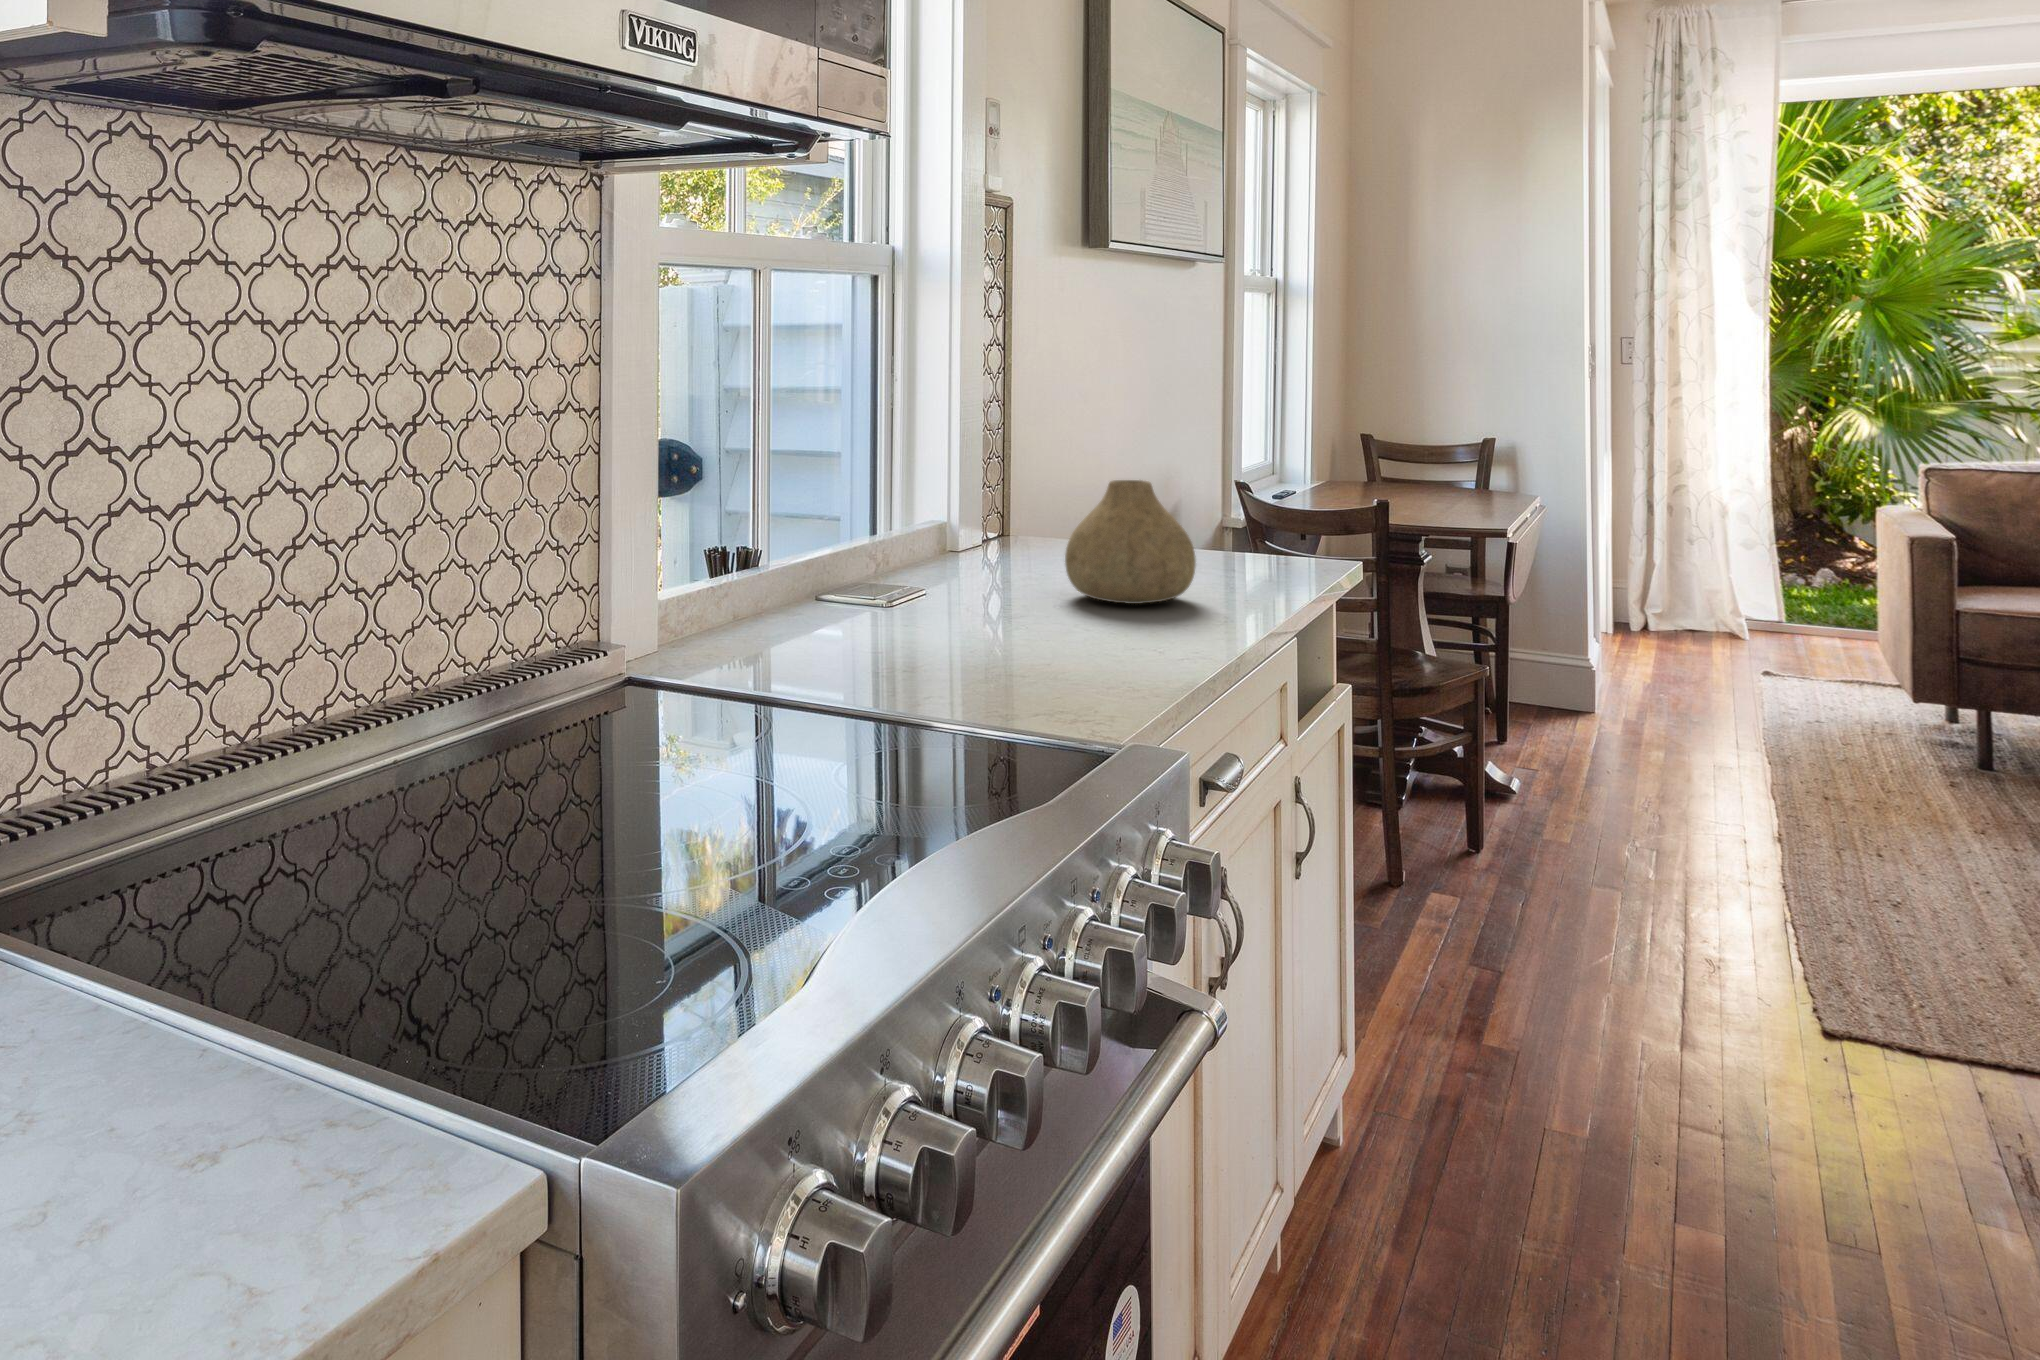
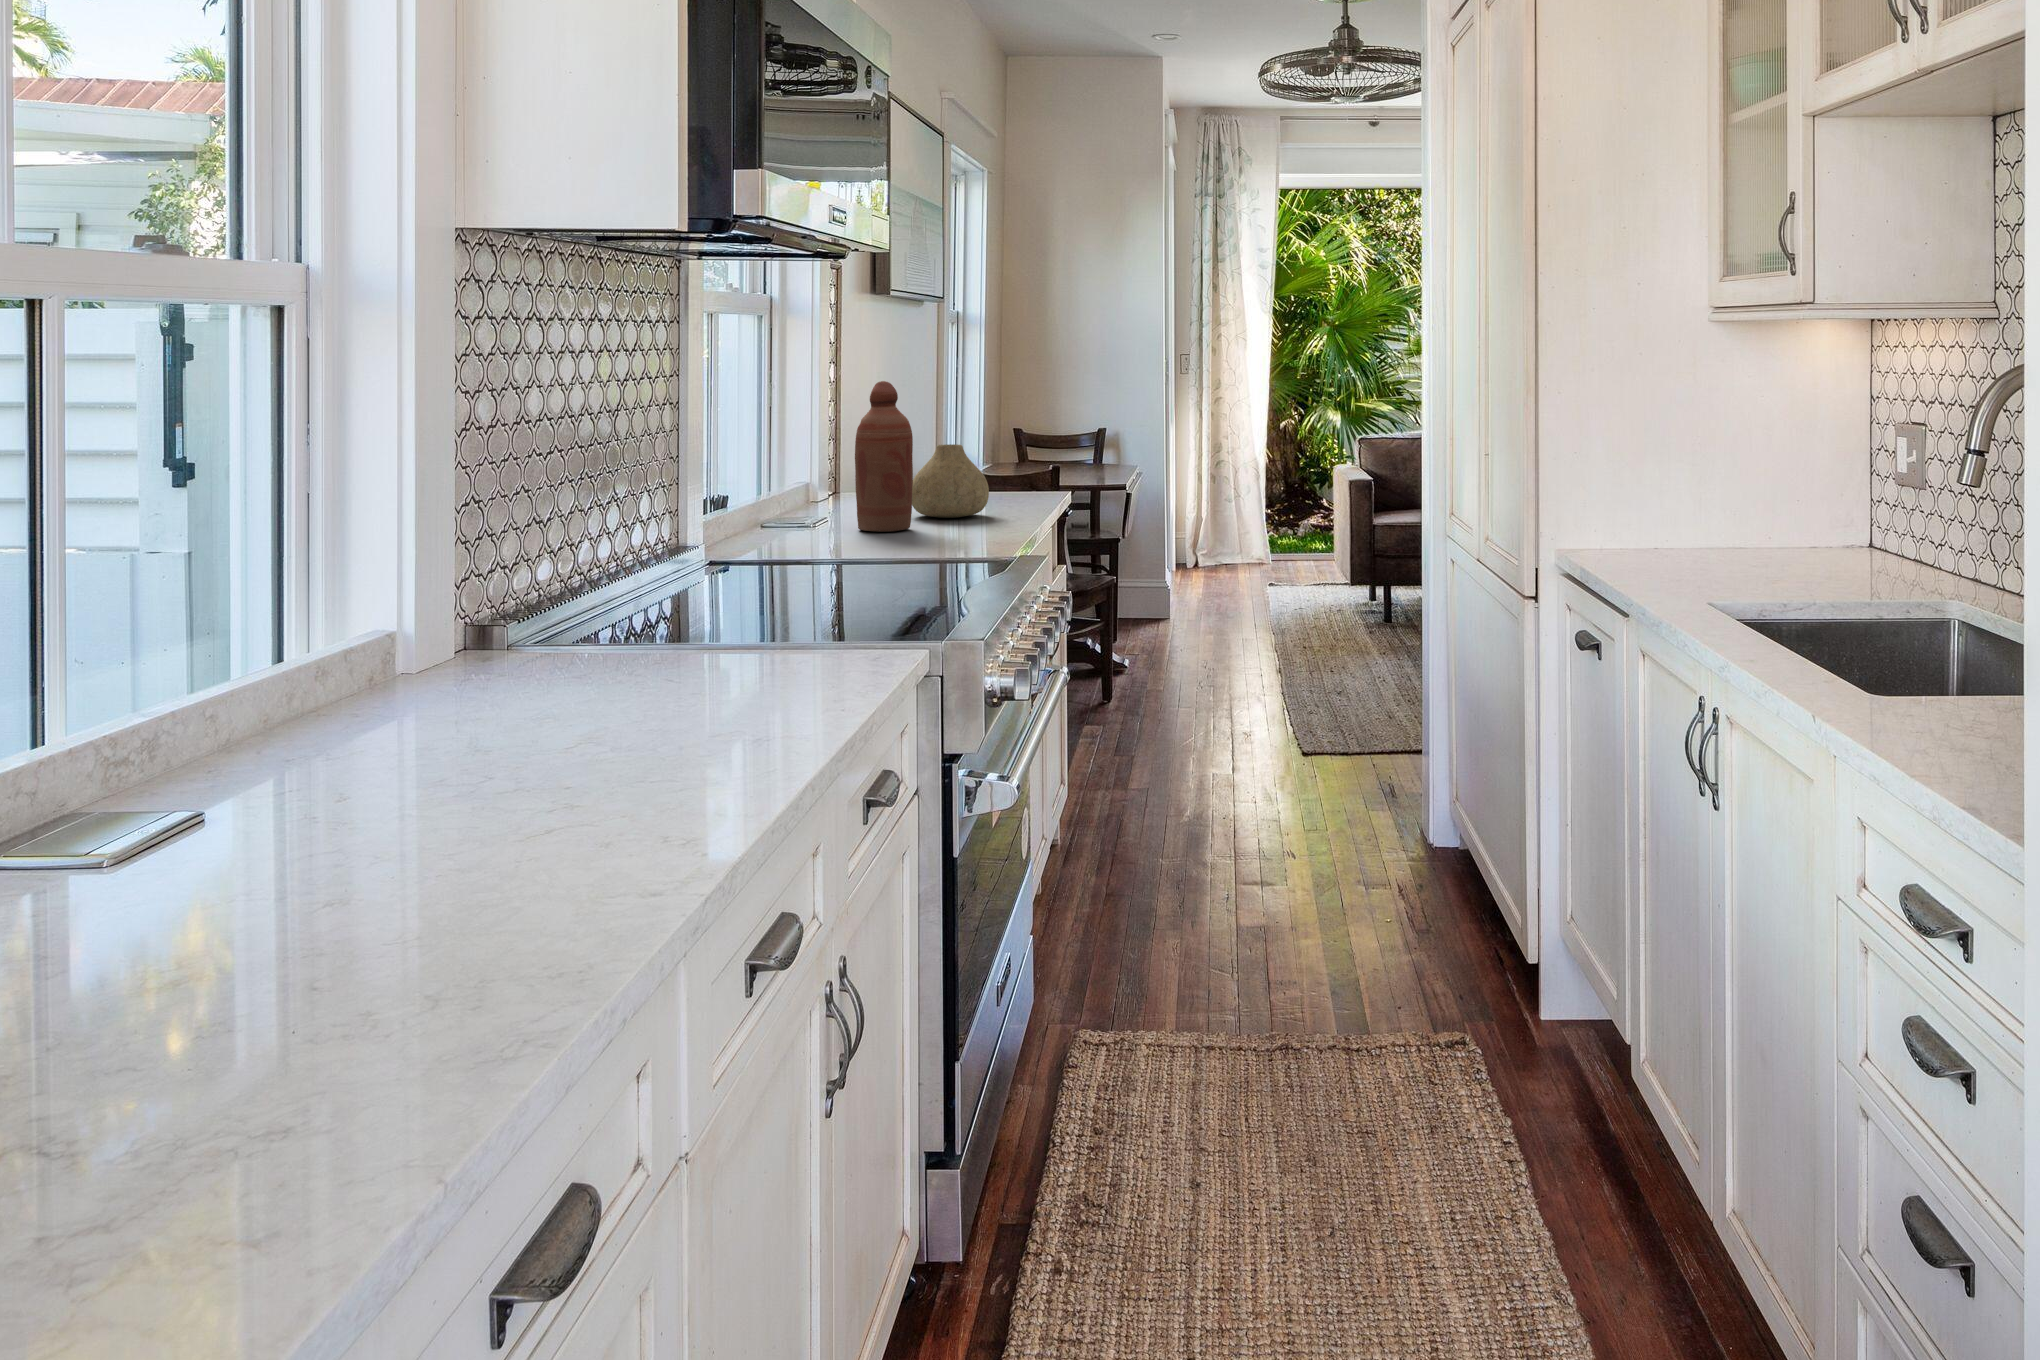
bottle: none [949,374,1043,629] -> present [855,381,913,532]

